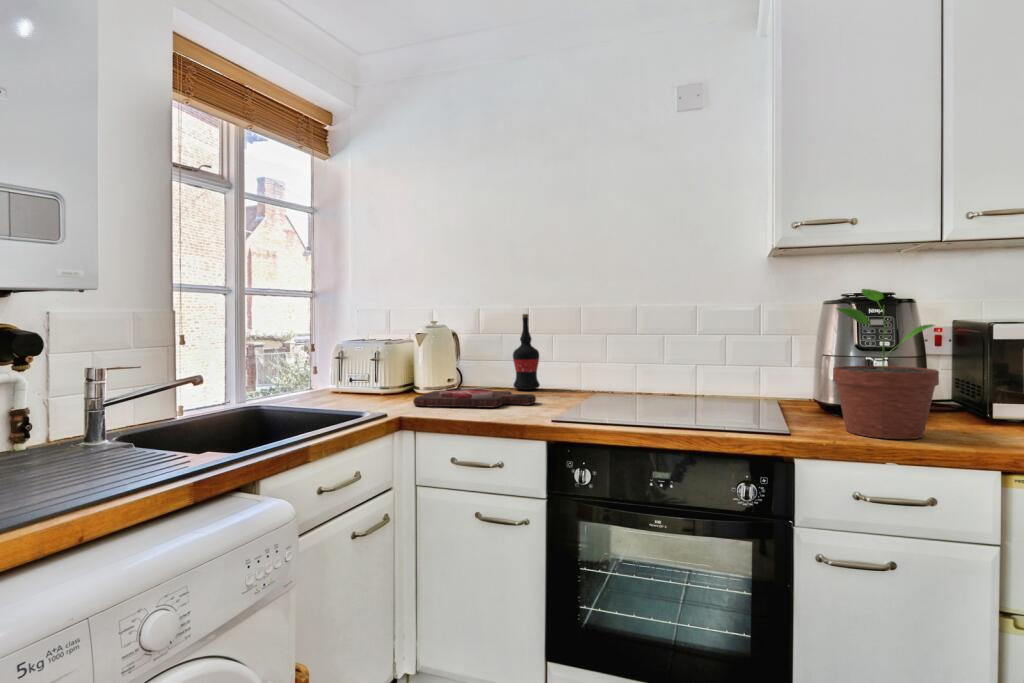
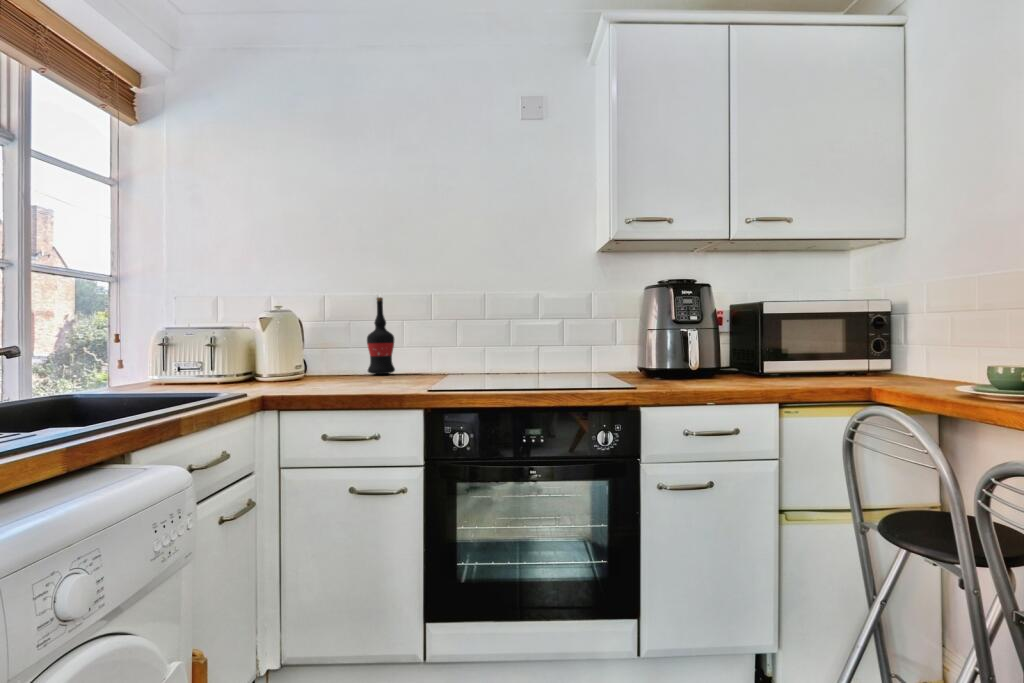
potted plant: present [833,289,939,439] -> none [663,272,736,387]
cutting board: present [413,387,536,408] -> none [269,367,402,388]

